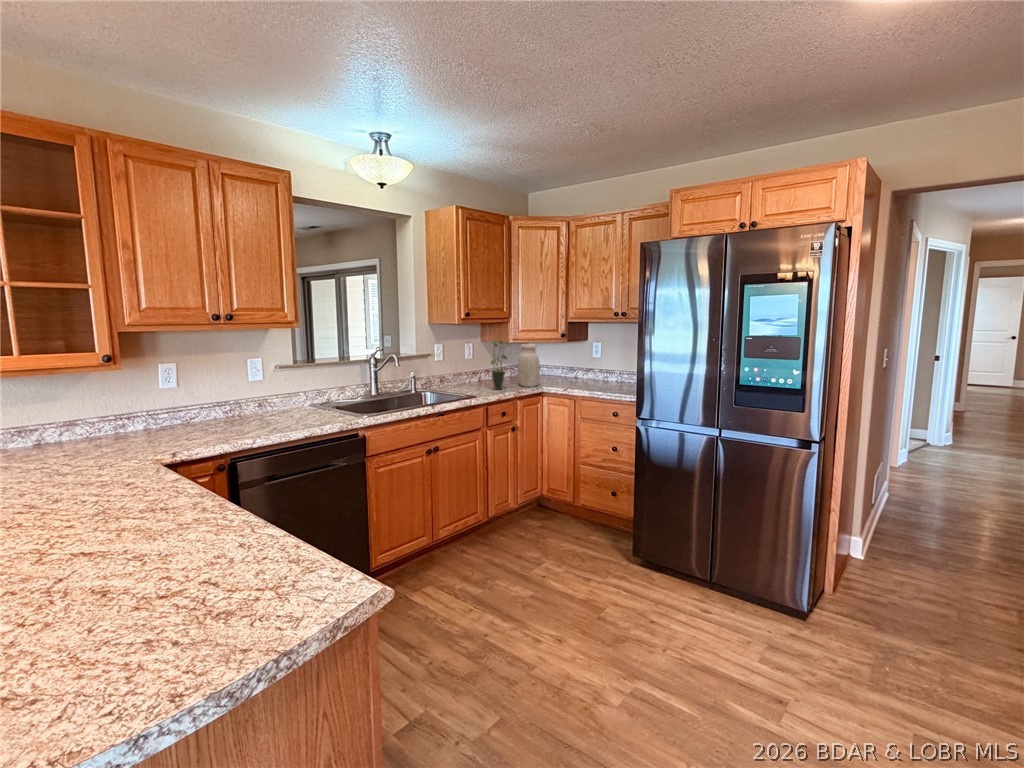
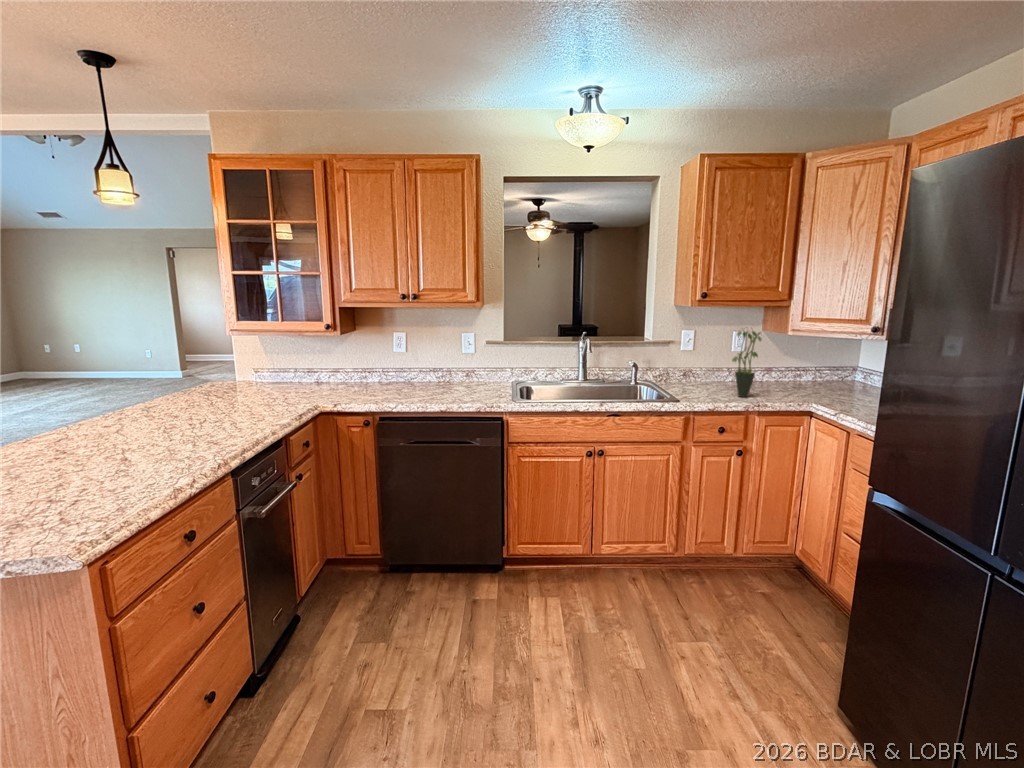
jar: present [518,344,540,387] -> none [783,338,817,401]

